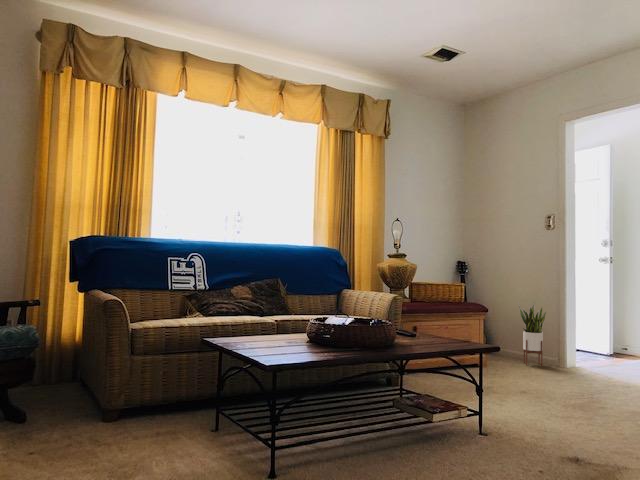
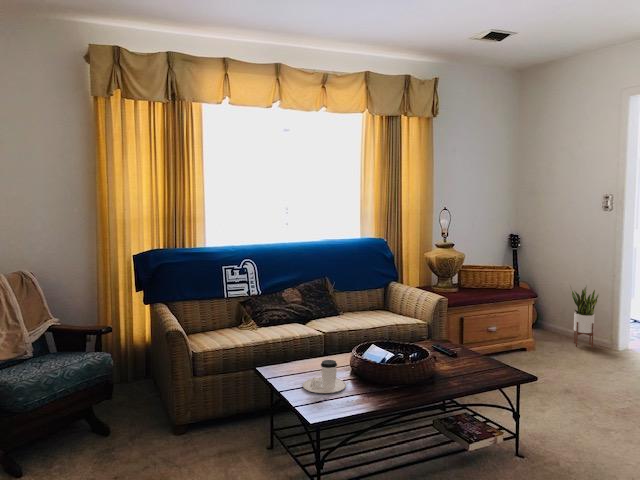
coffee cup: none [254,319,302,351] -> present [303,360,346,393]

